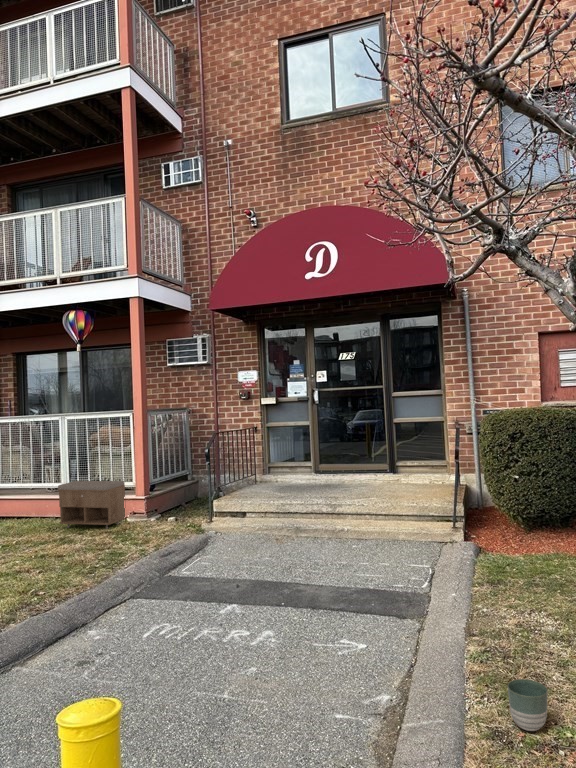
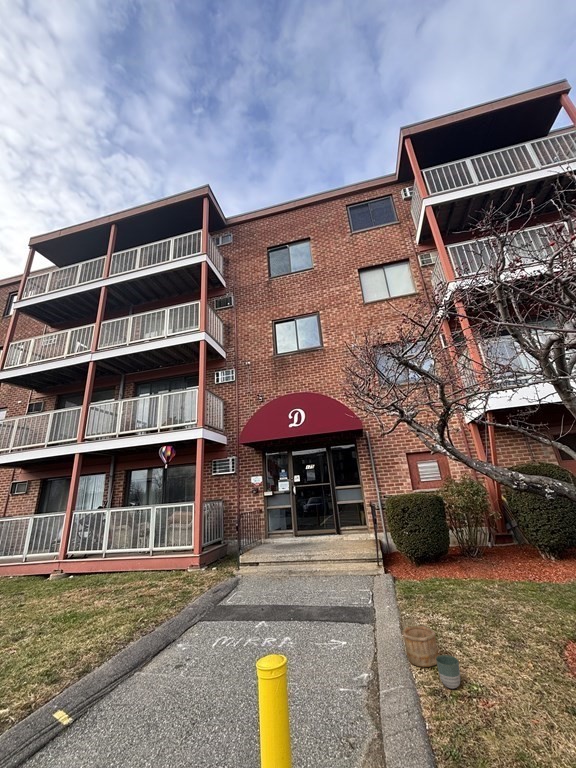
storage bench: present [58,481,125,529] -> none [147,546,187,577]
wooden bucket: none [459,629,519,694] -> present [402,626,438,667]

